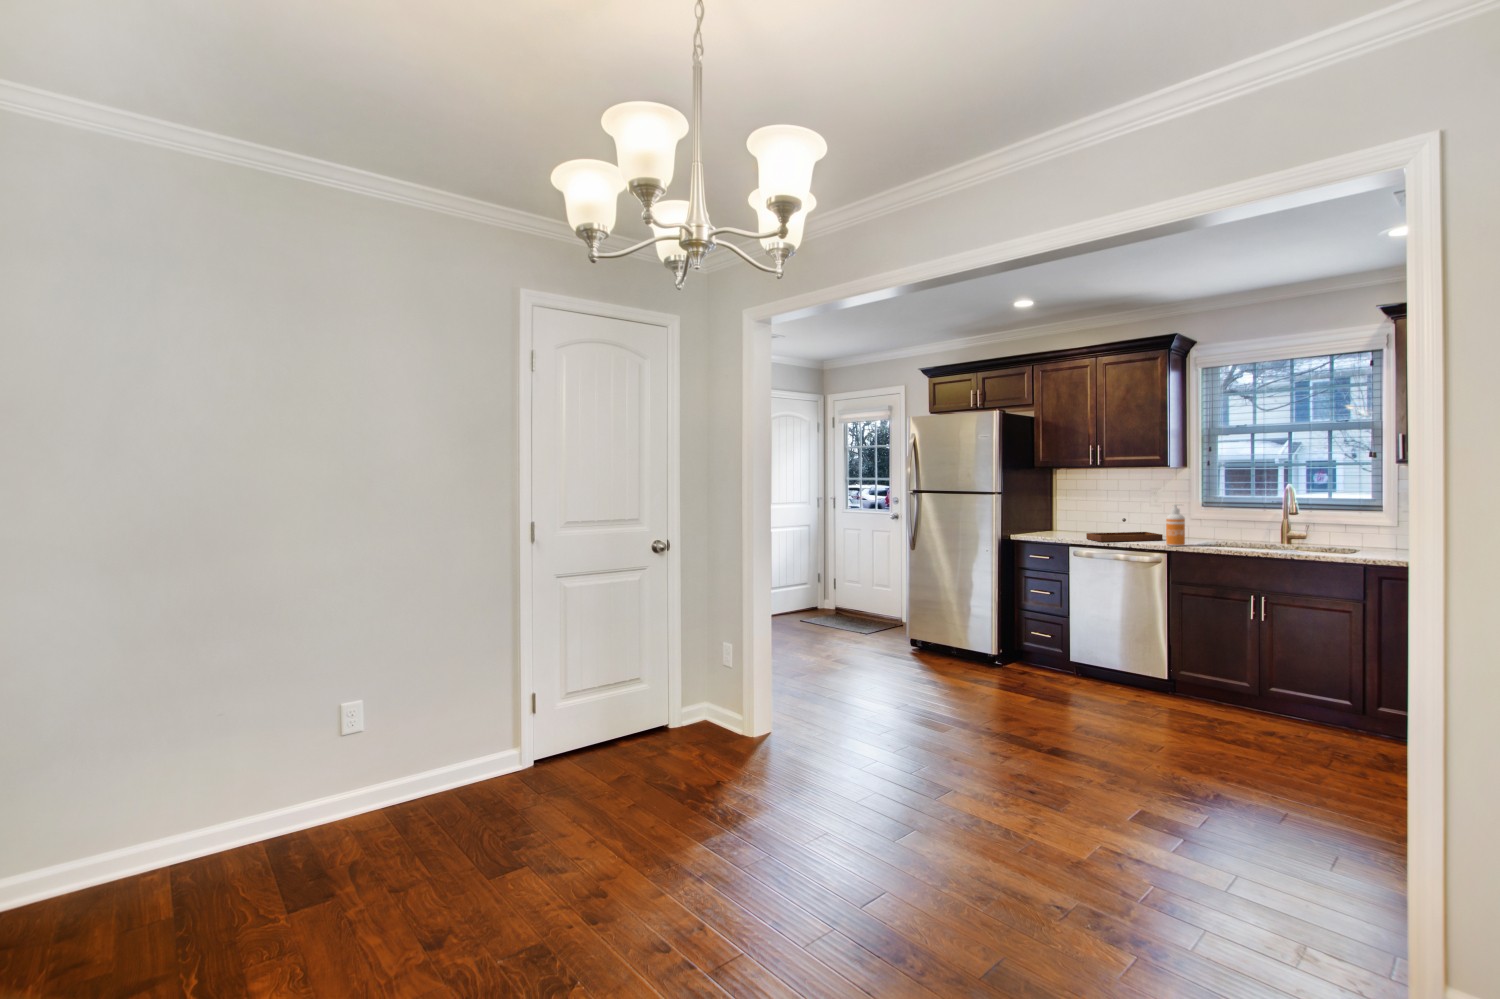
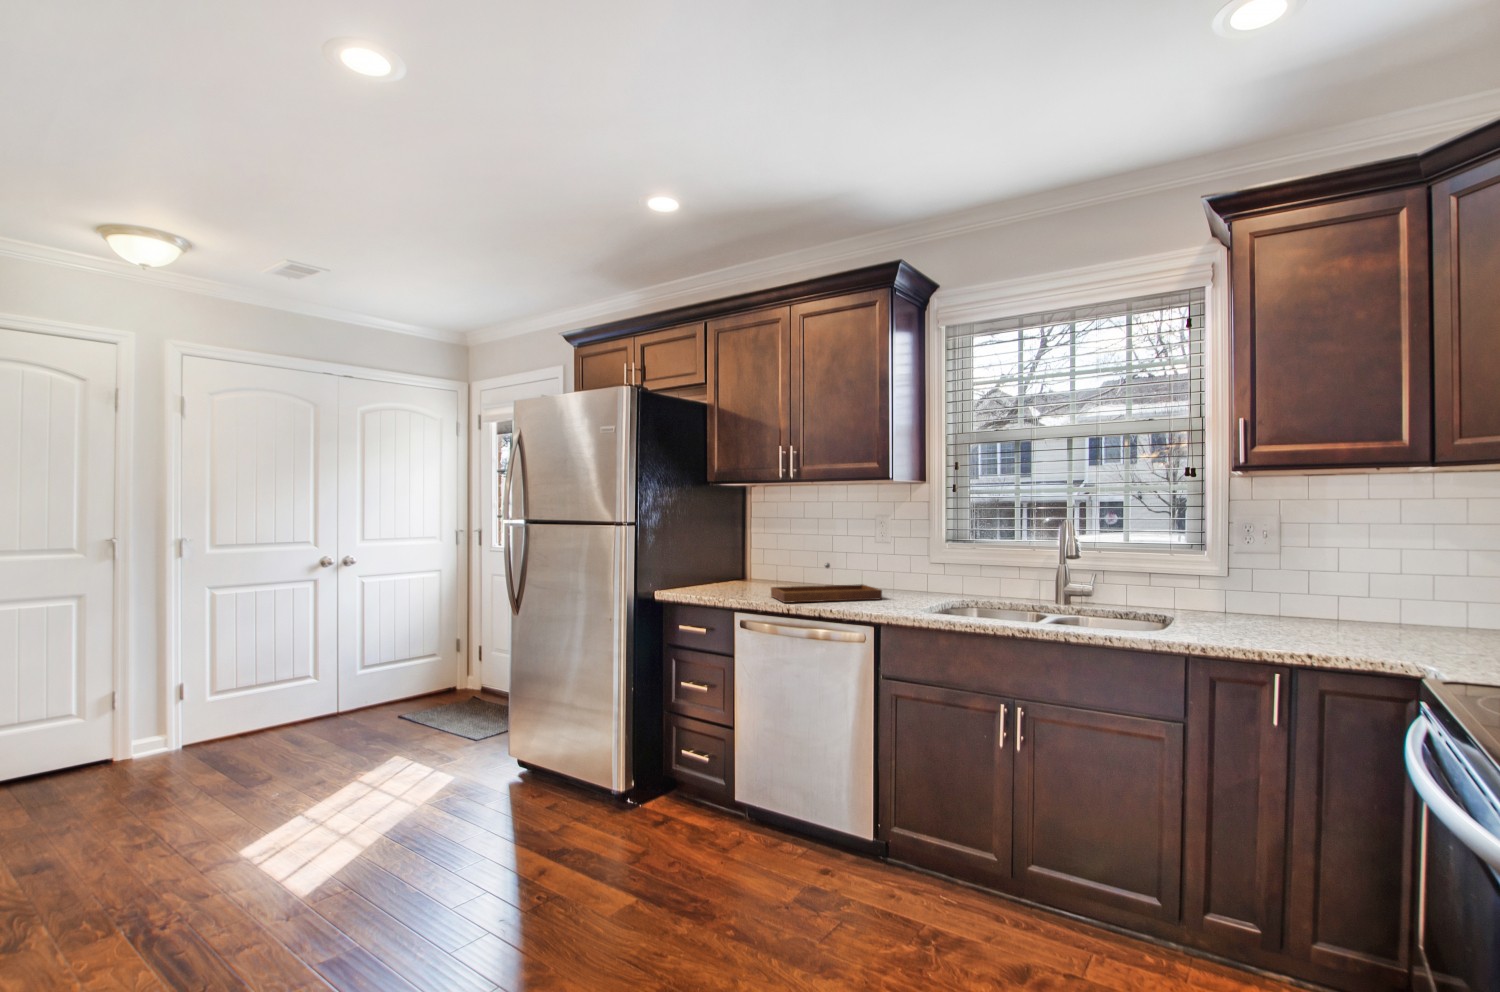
soap dispenser: present [1166,504,1185,546] -> none [879,540,907,612]

